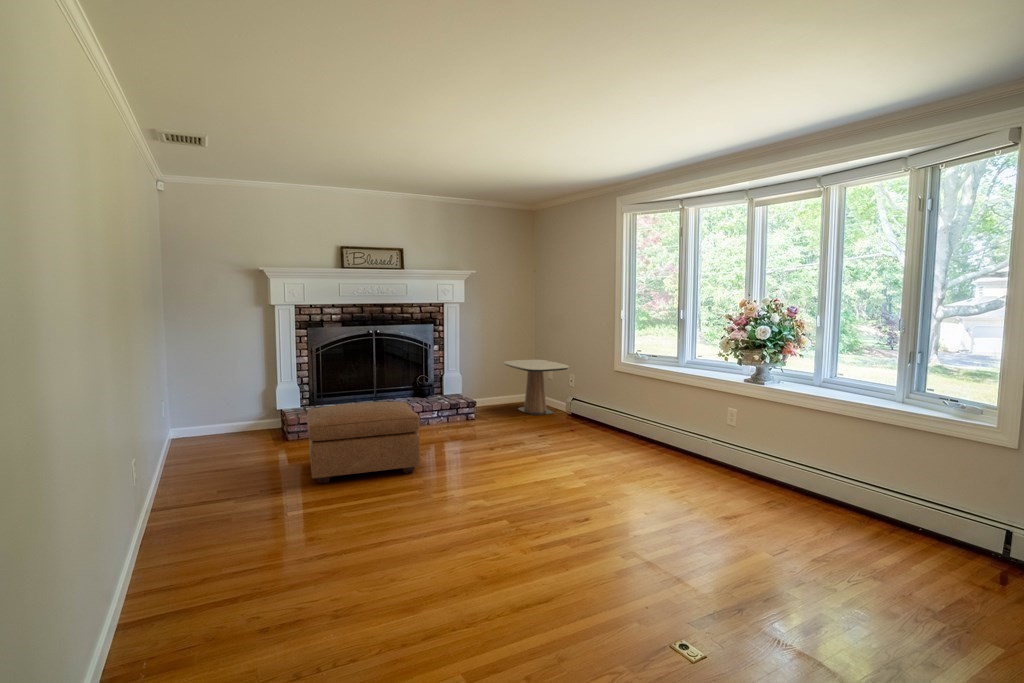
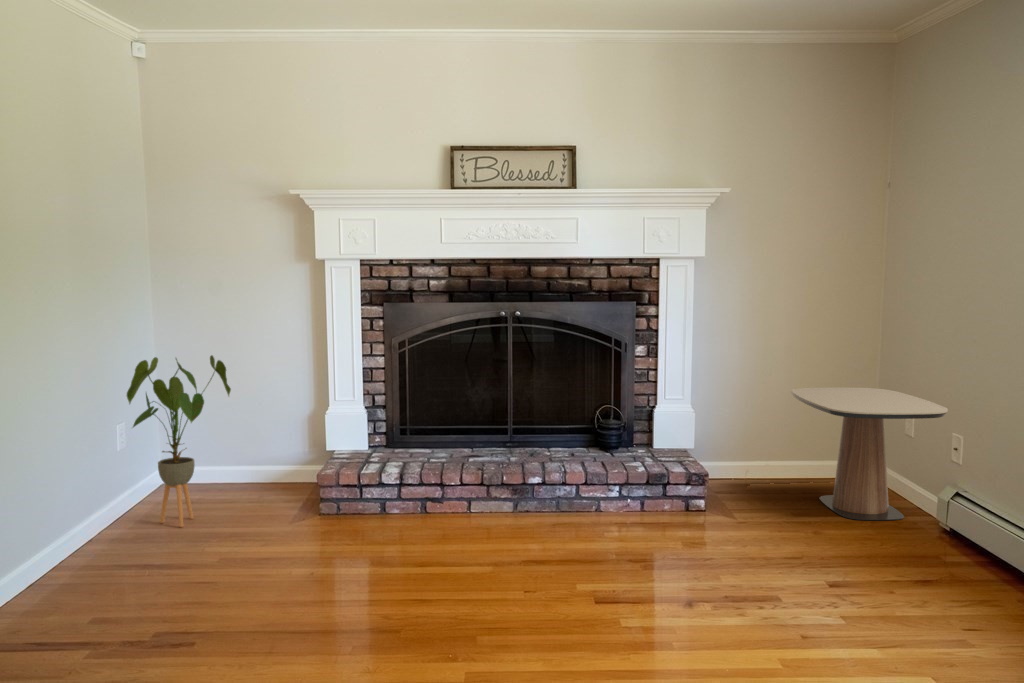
house plant: none [169,360,231,456] -> present [127,355,231,527]
ottoman: present [307,402,420,484] -> none [245,462,499,634]

